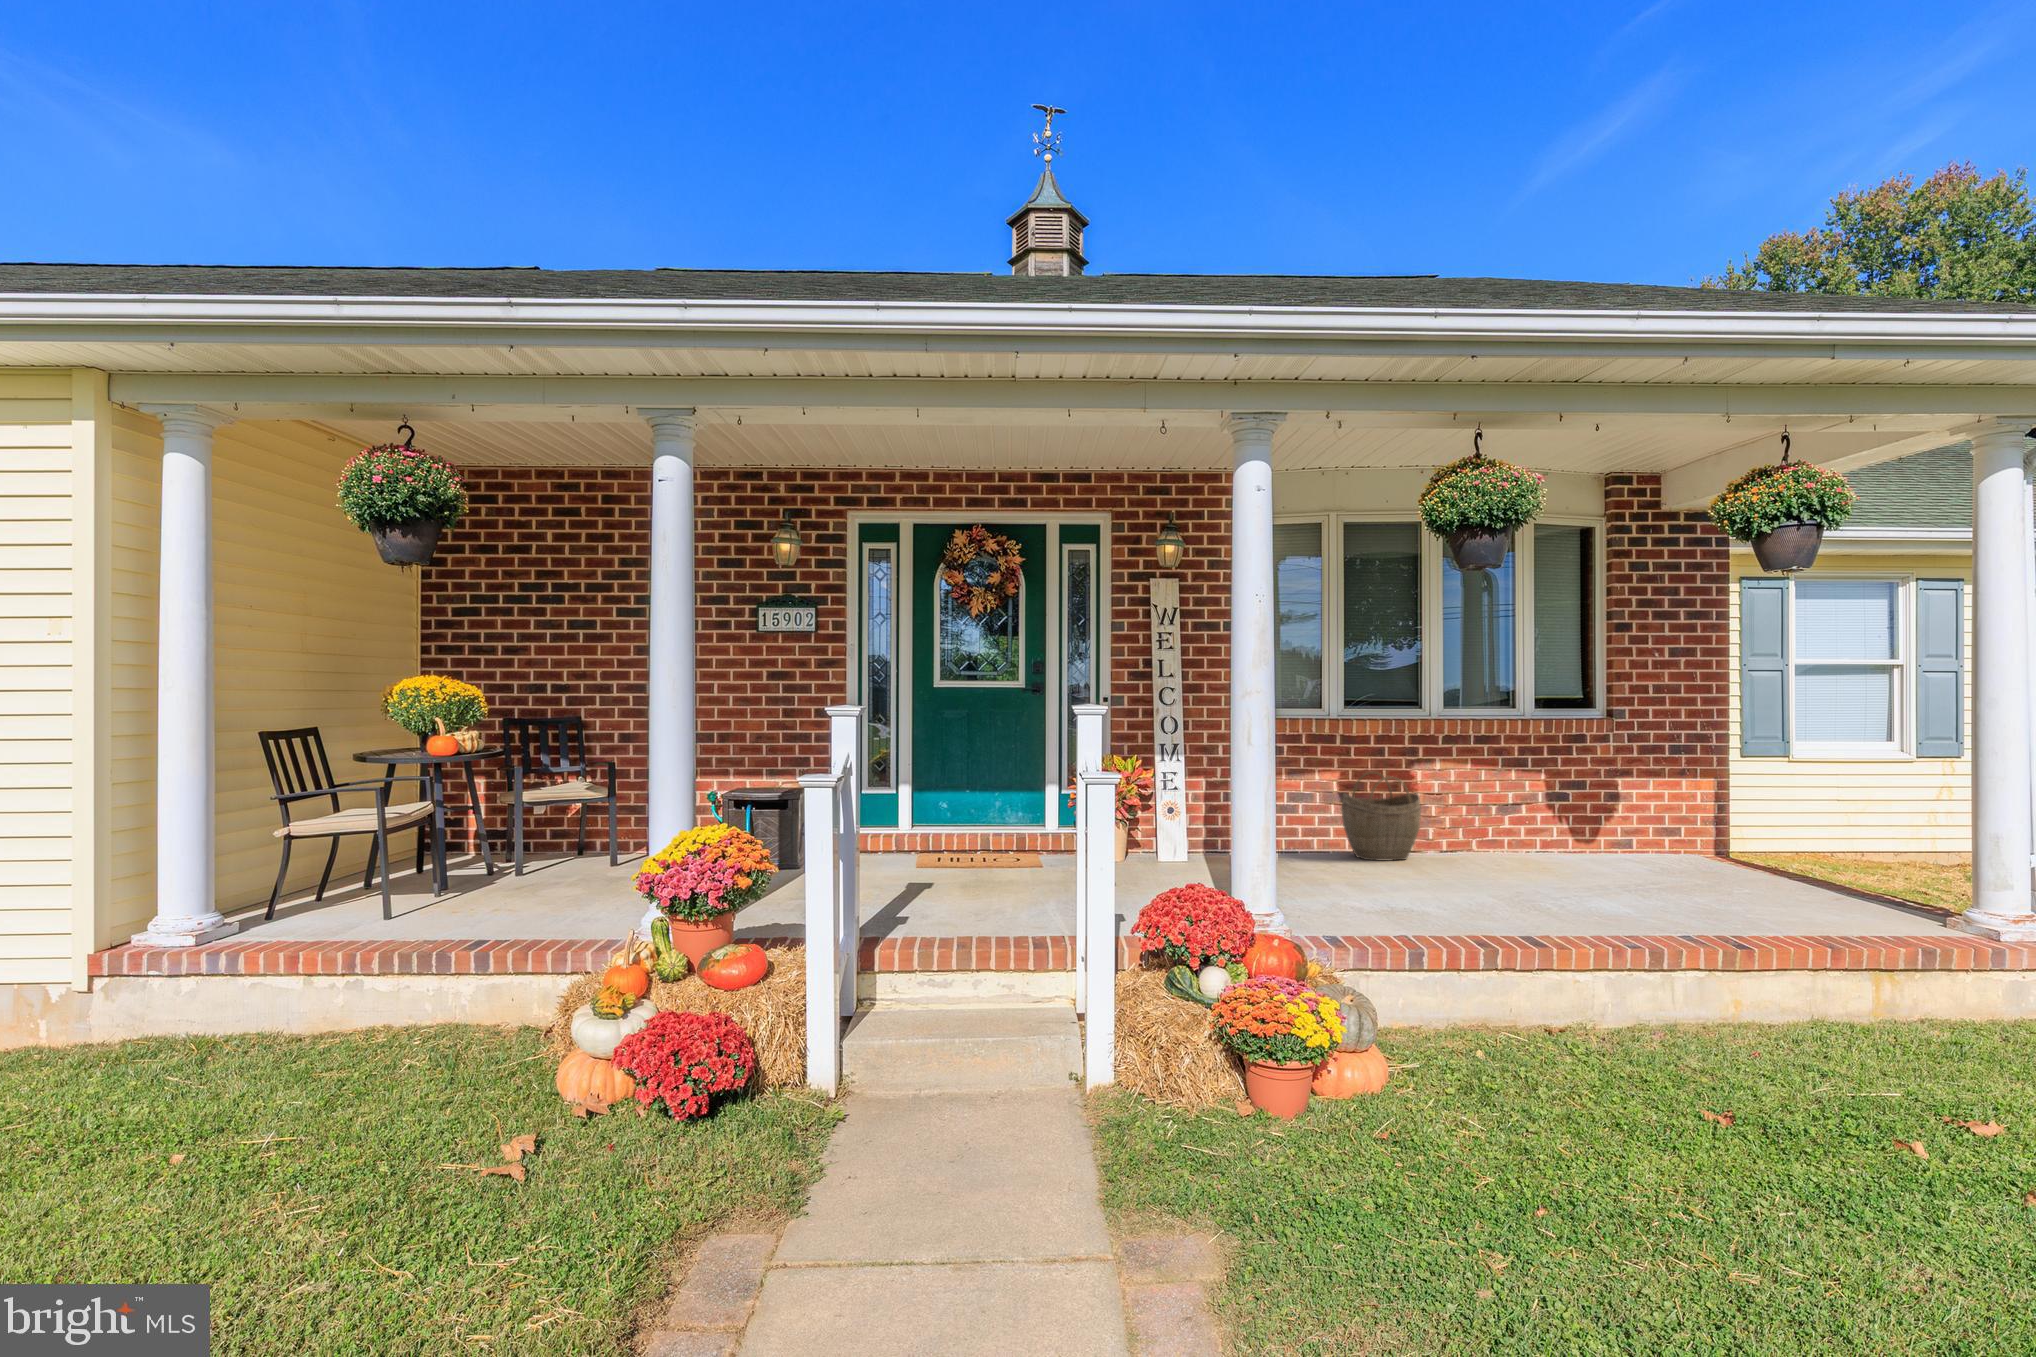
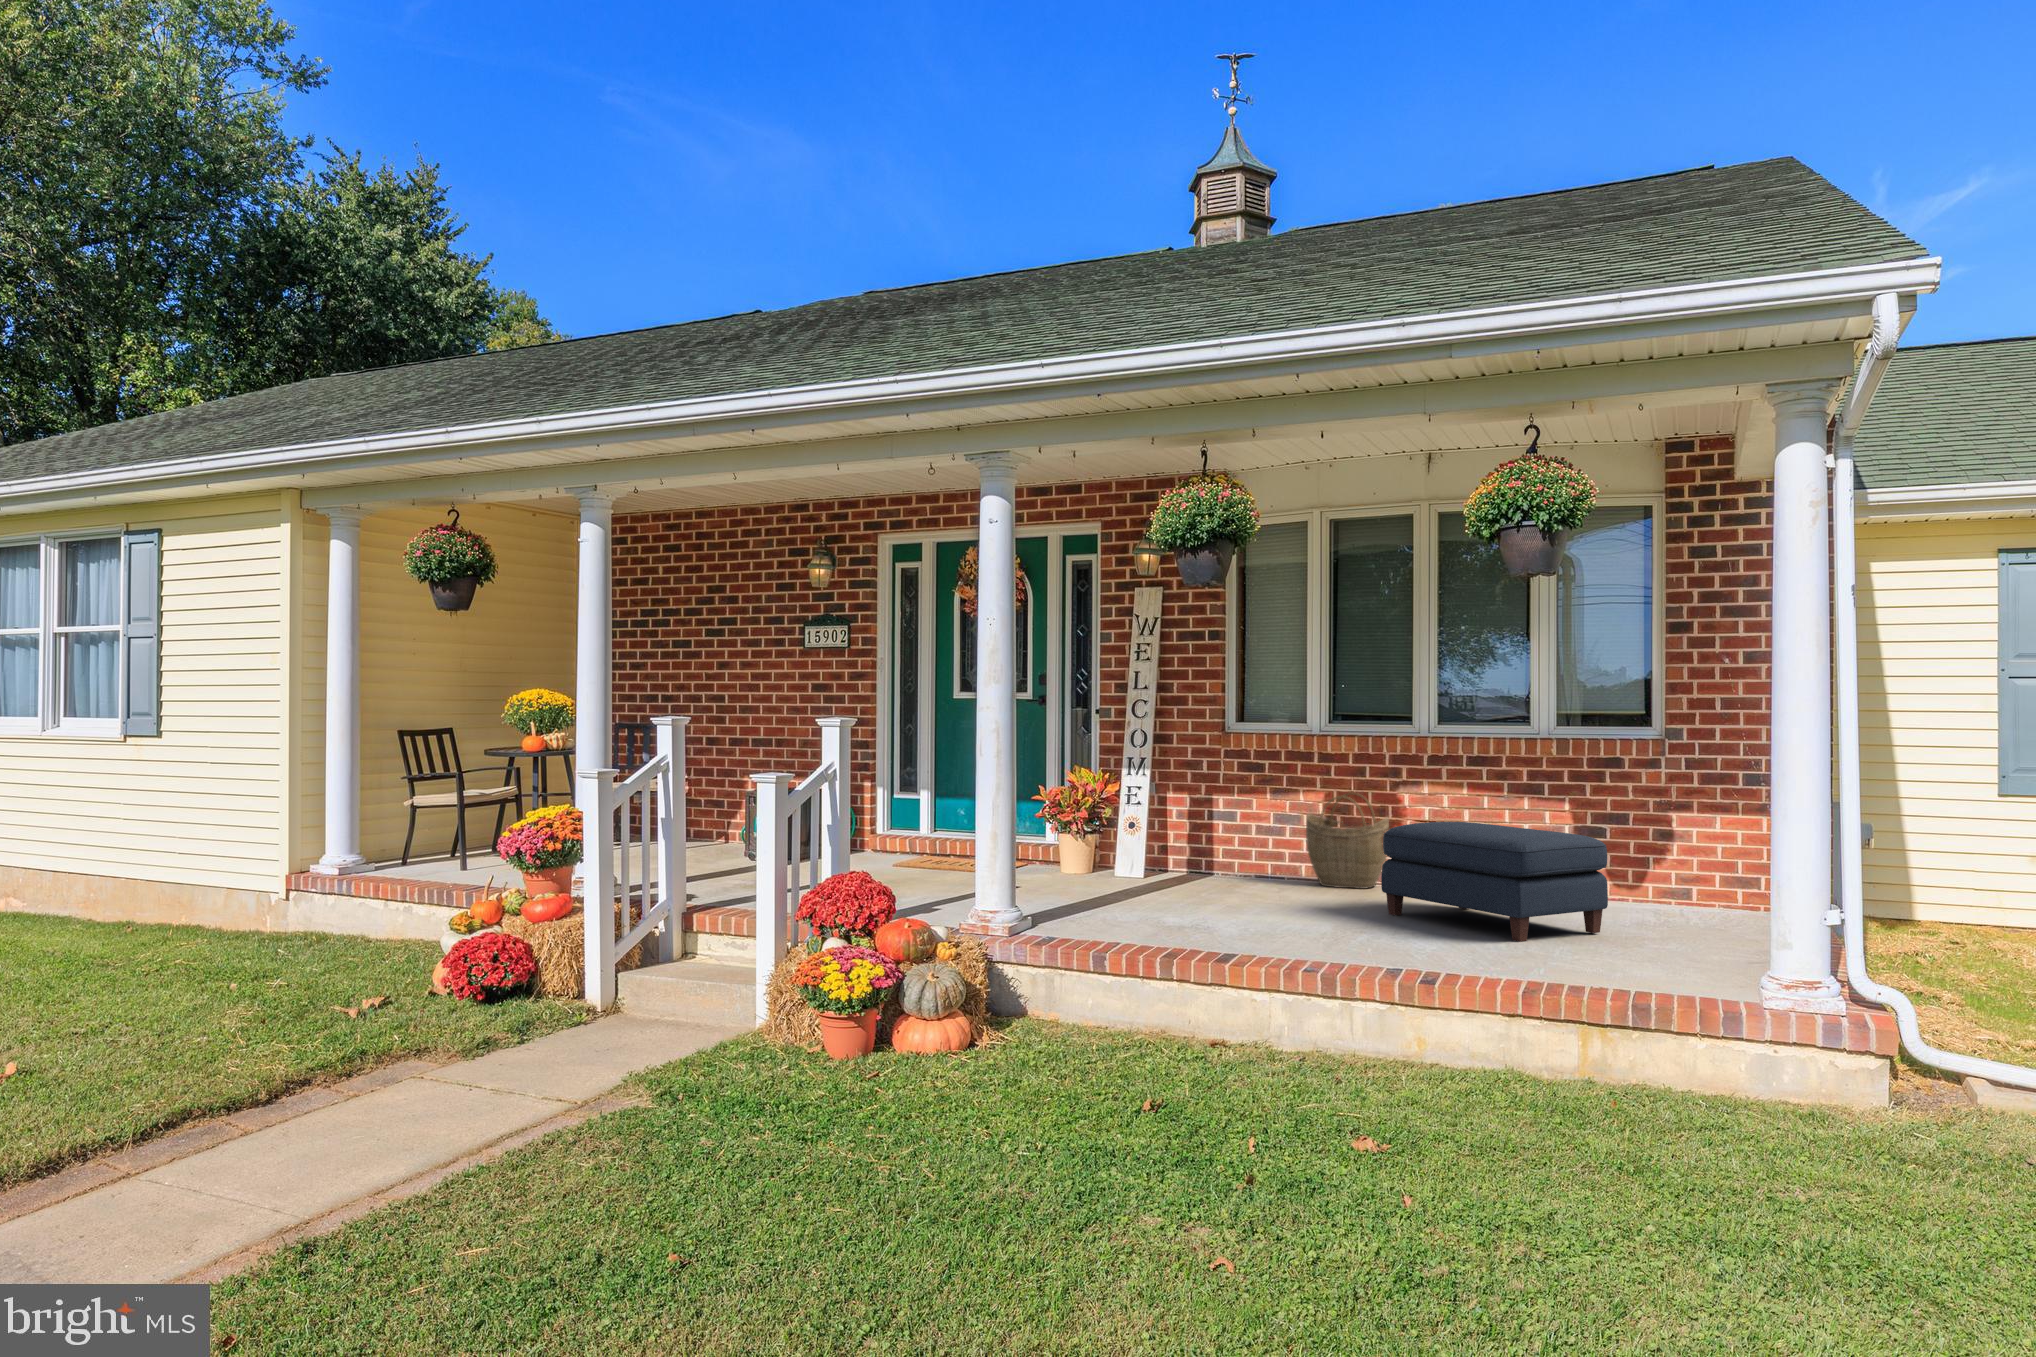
ottoman: none [1518,798,1724,909] -> present [1381,822,1608,942]

